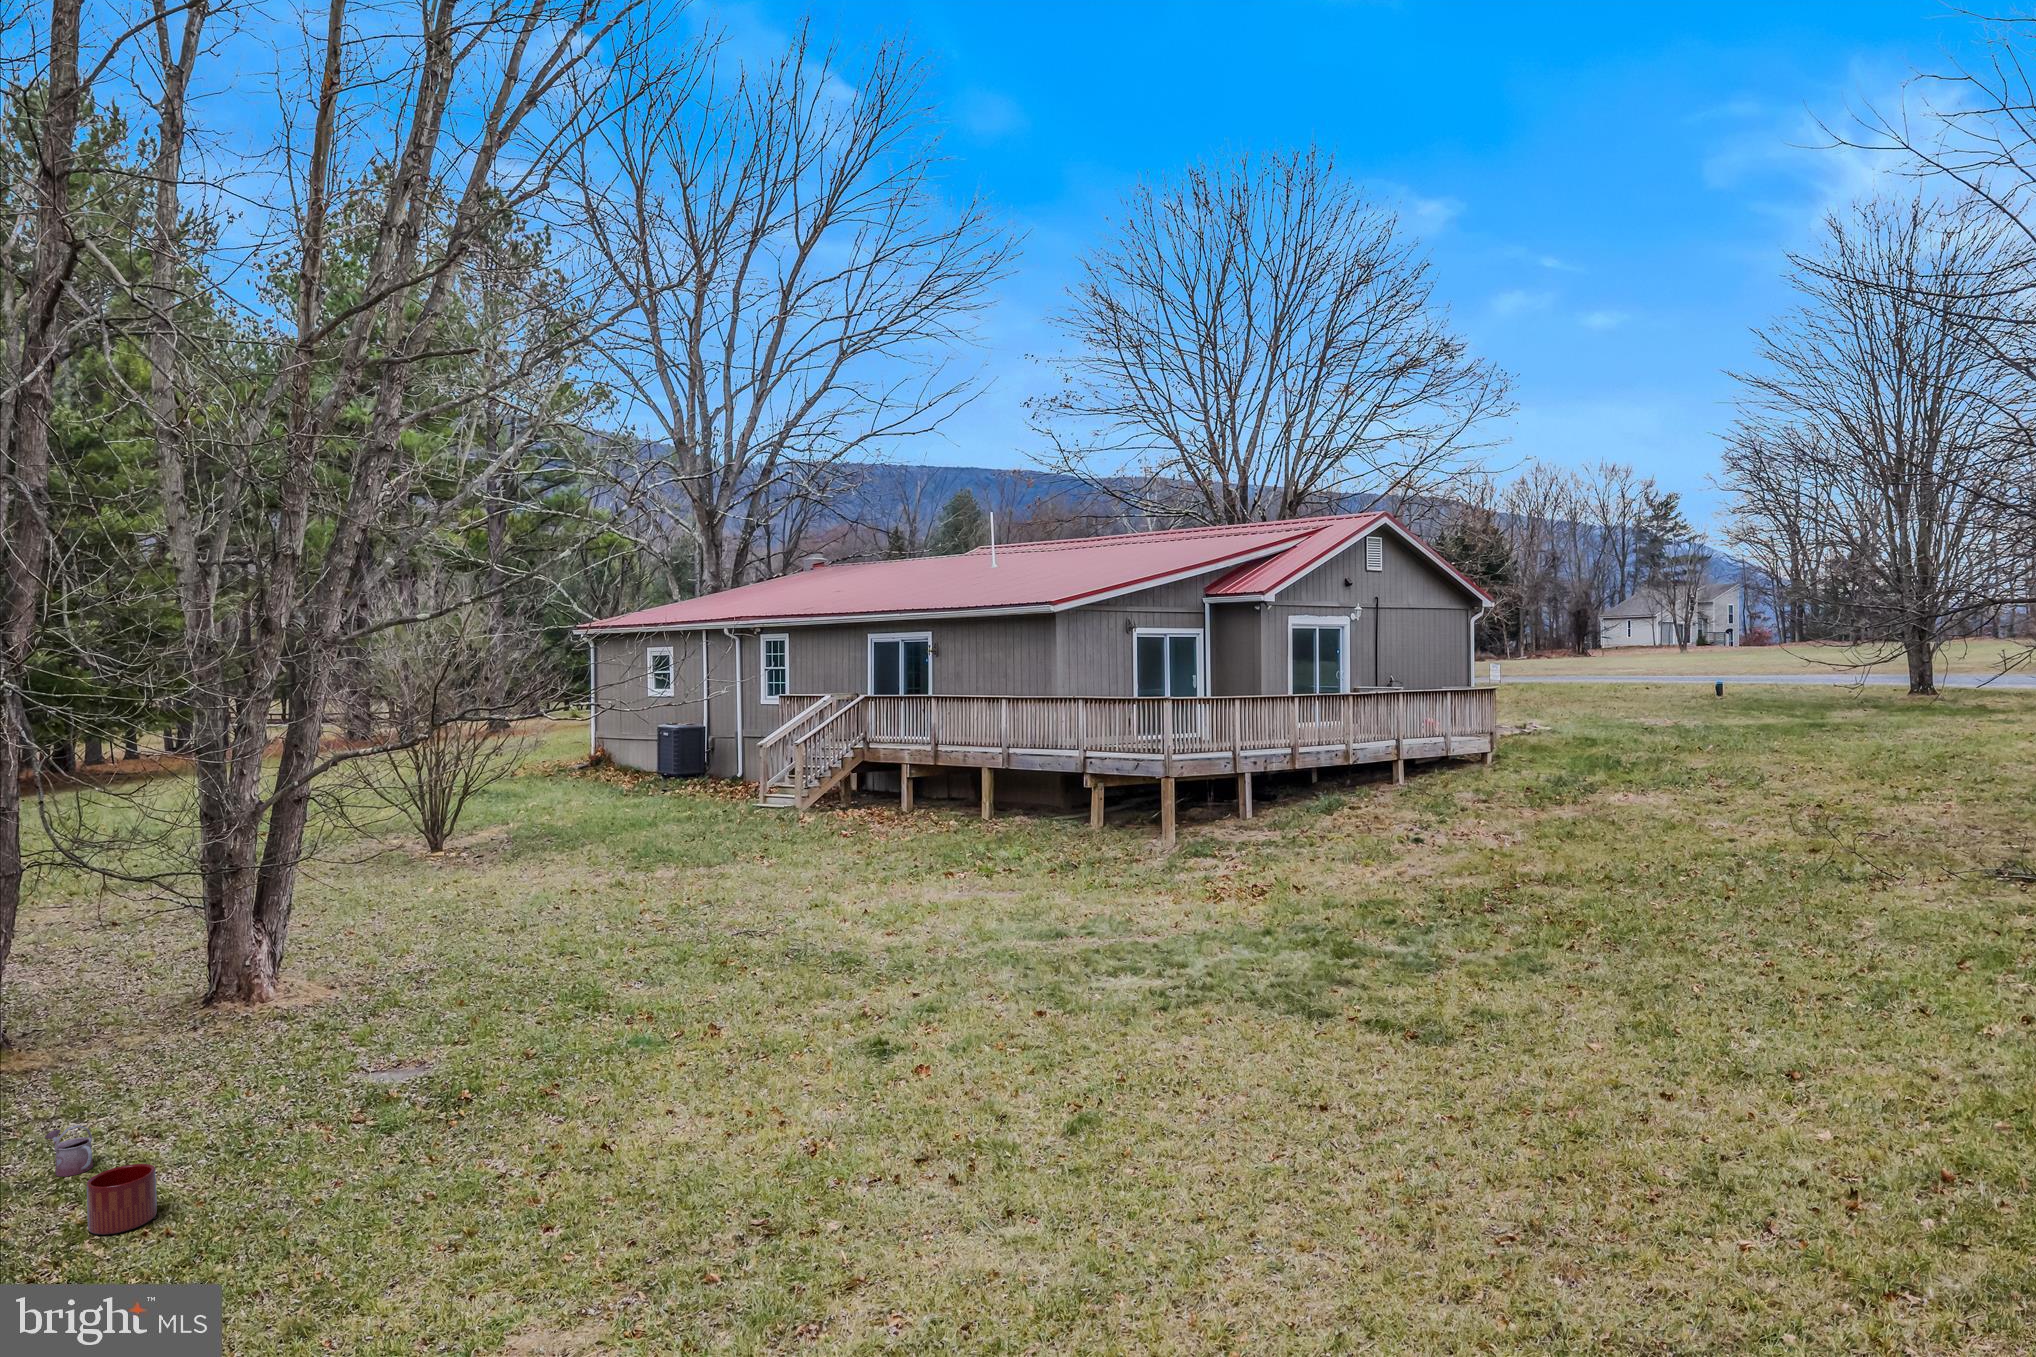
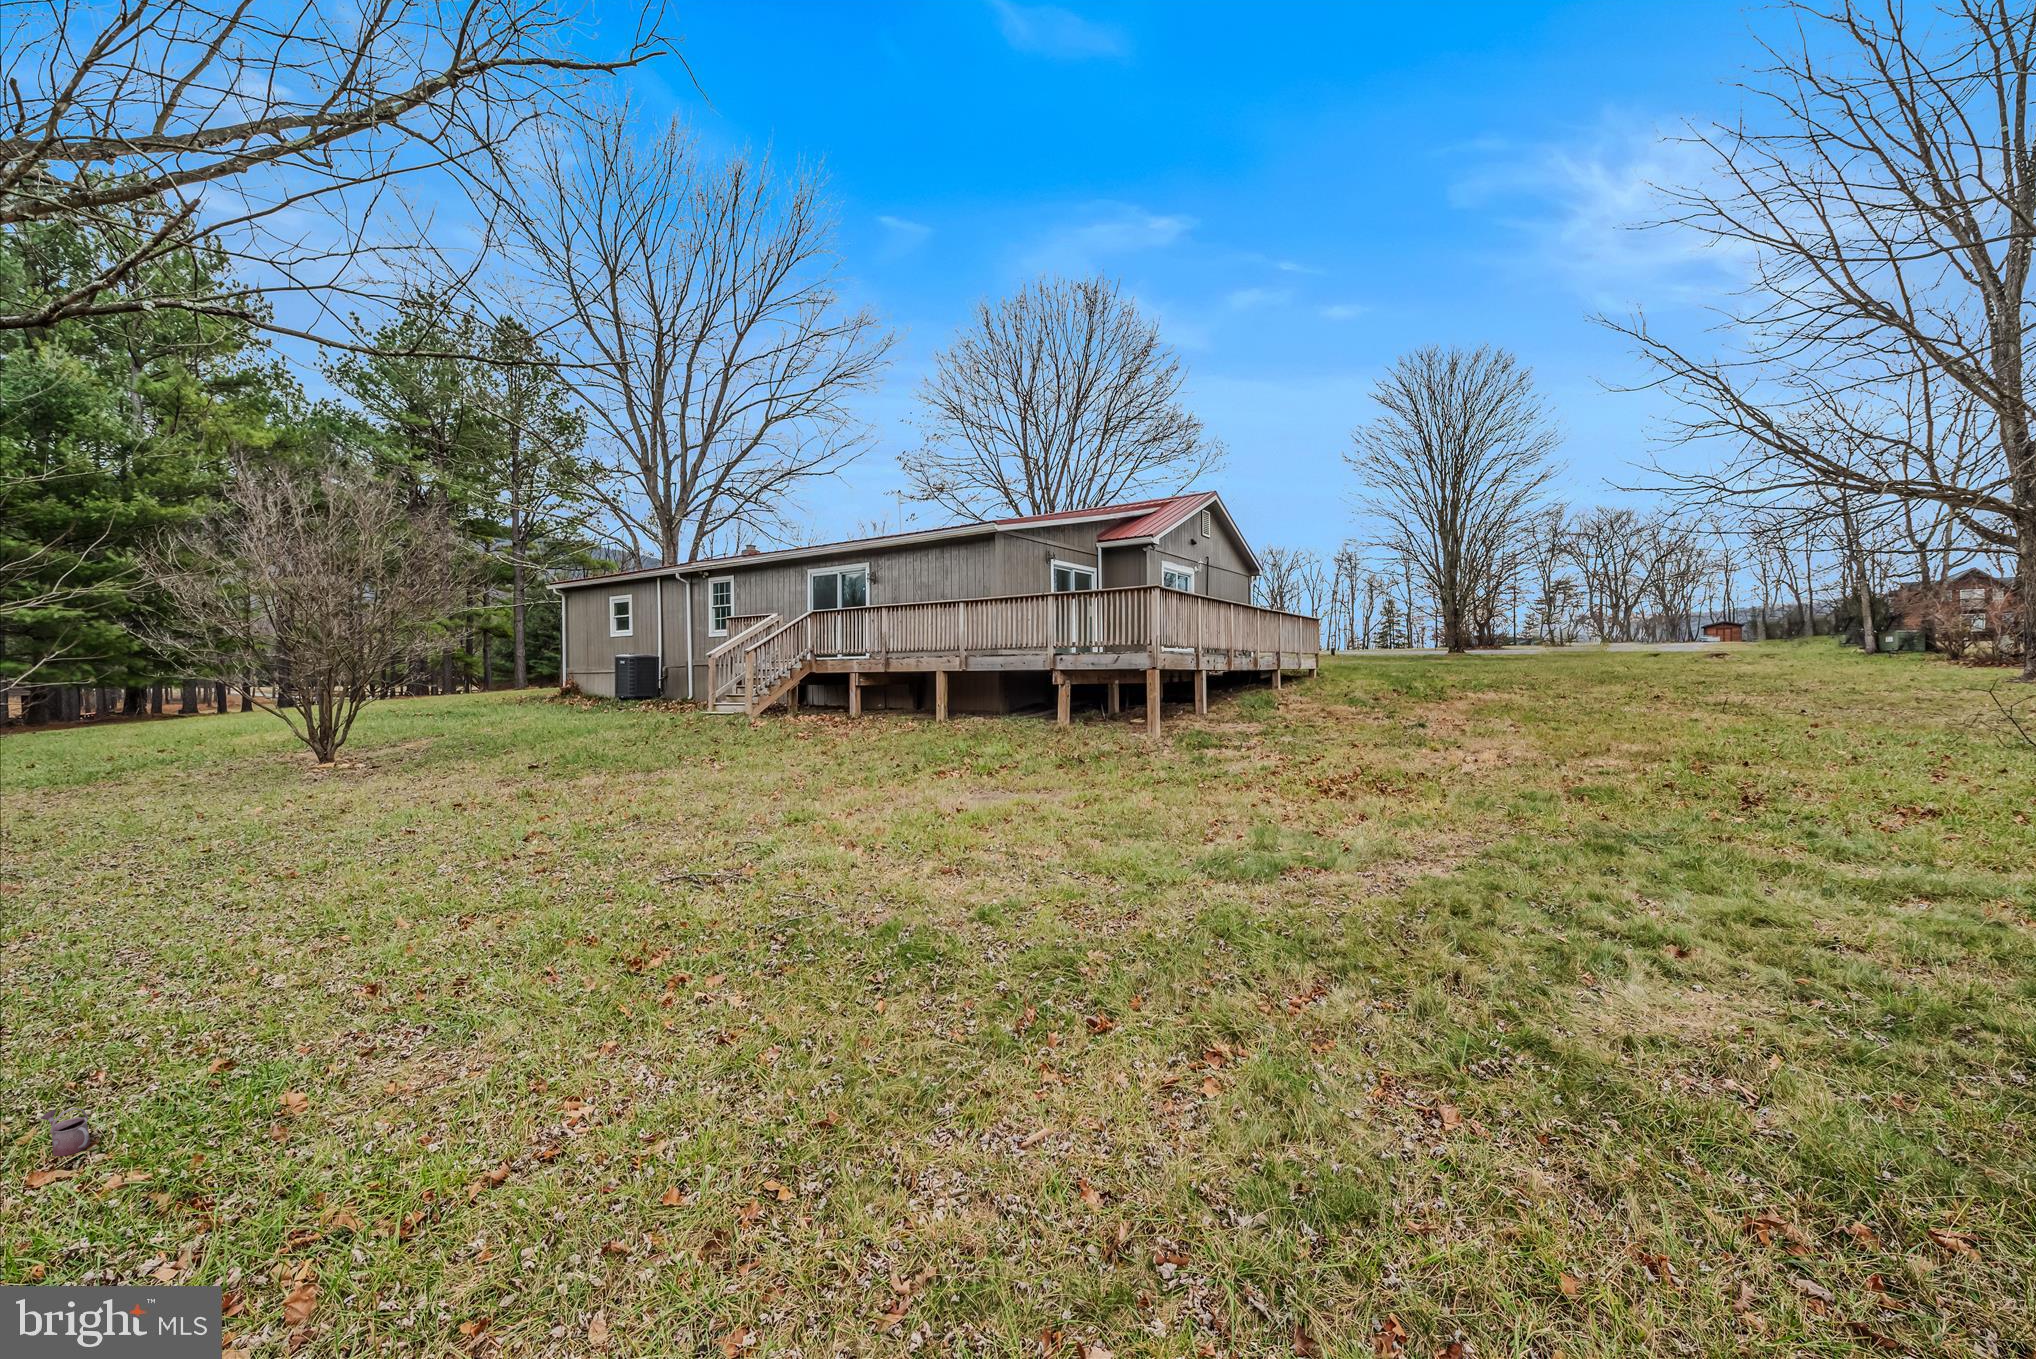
planter: present [87,1164,157,1235] -> none [83,1153,154,1224]

